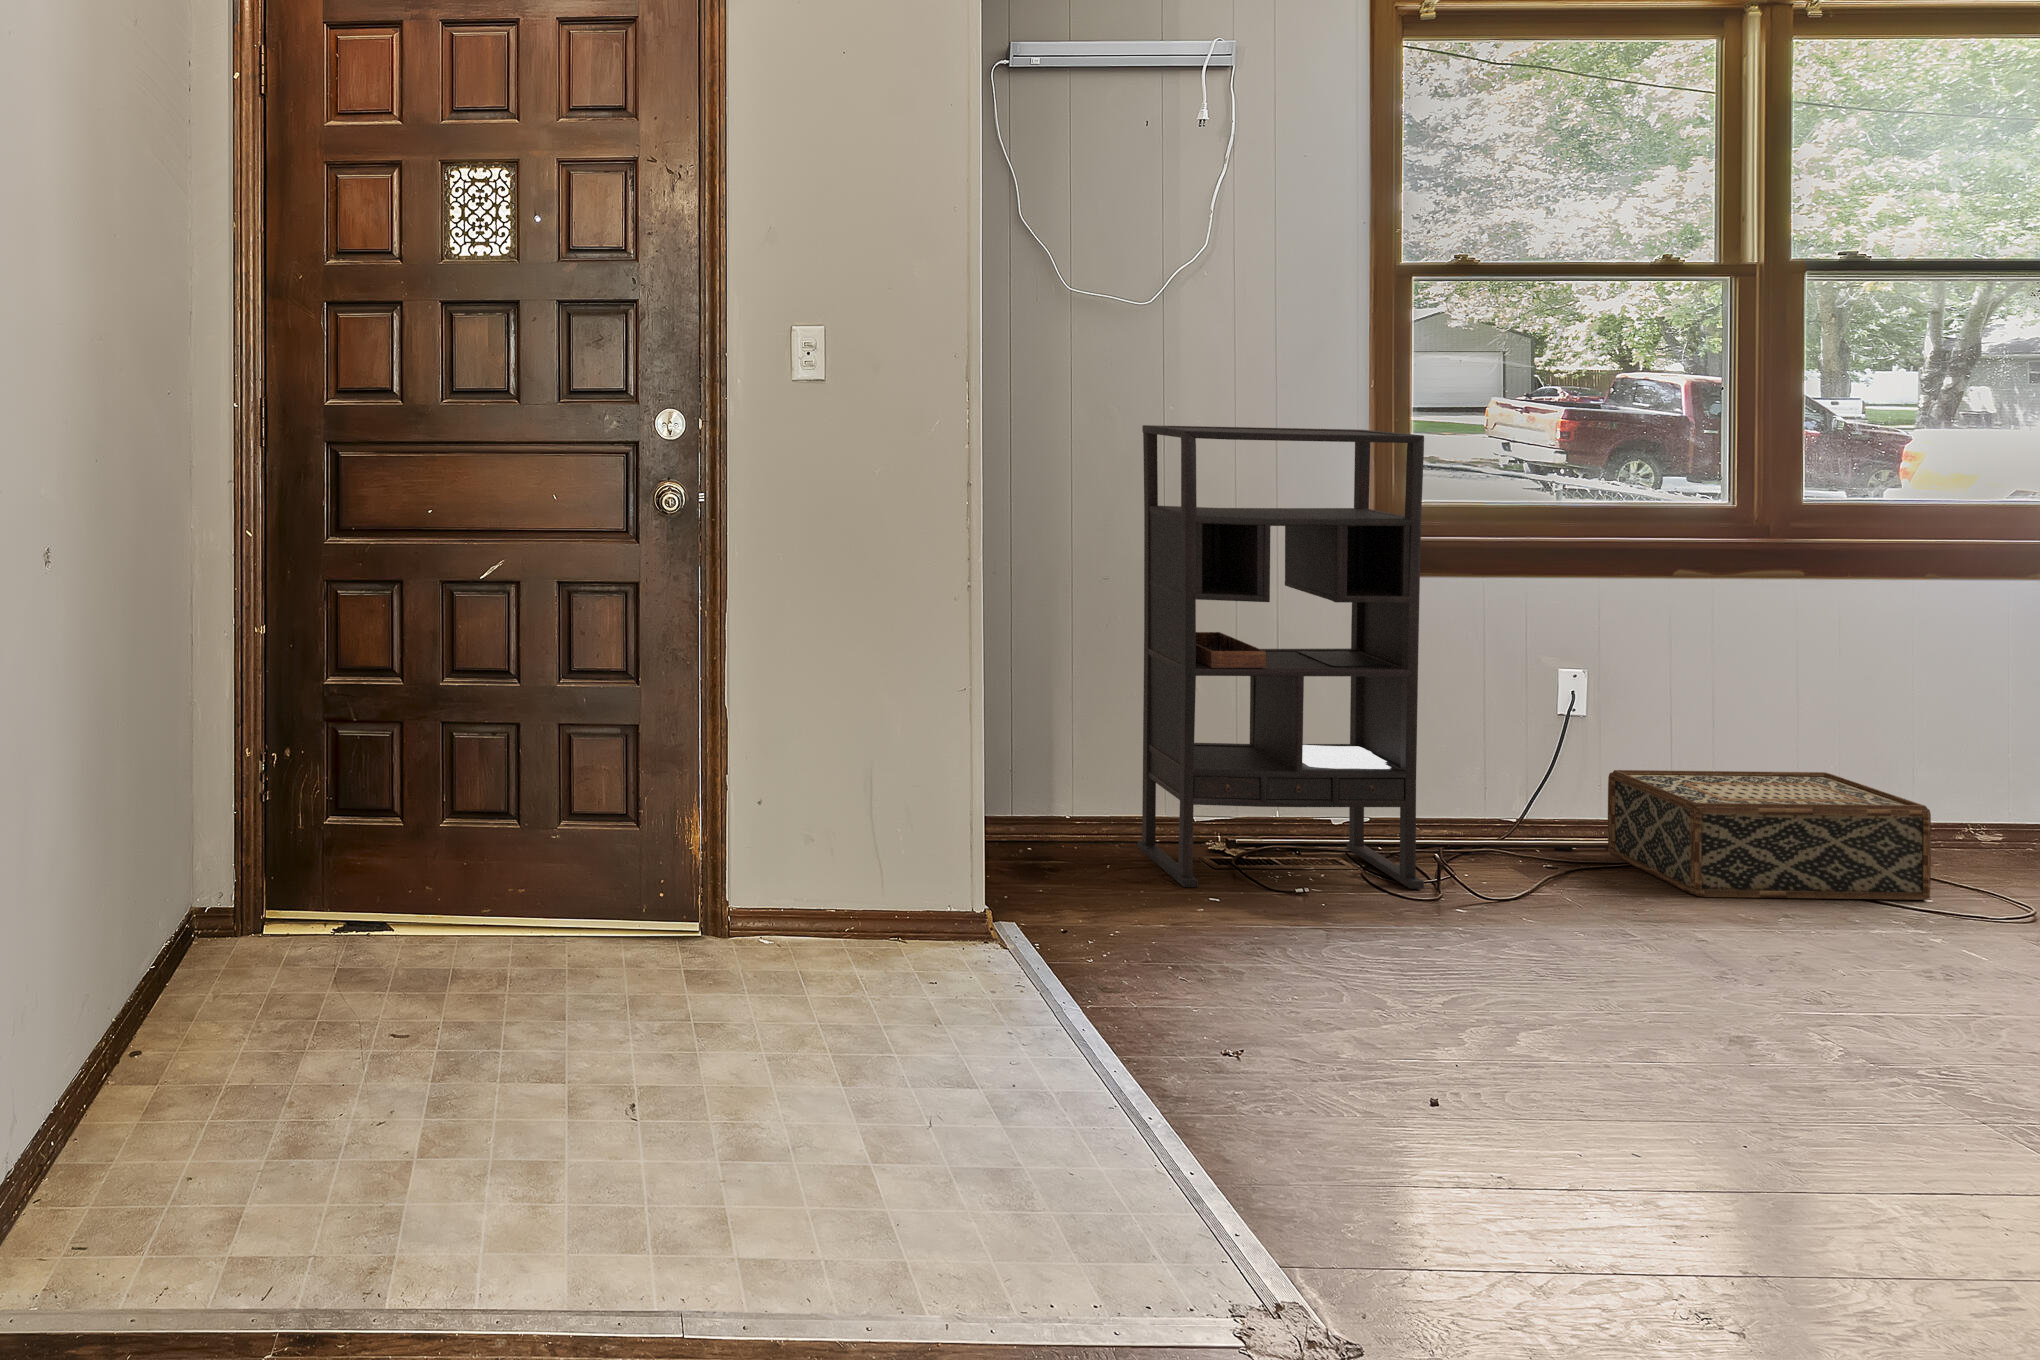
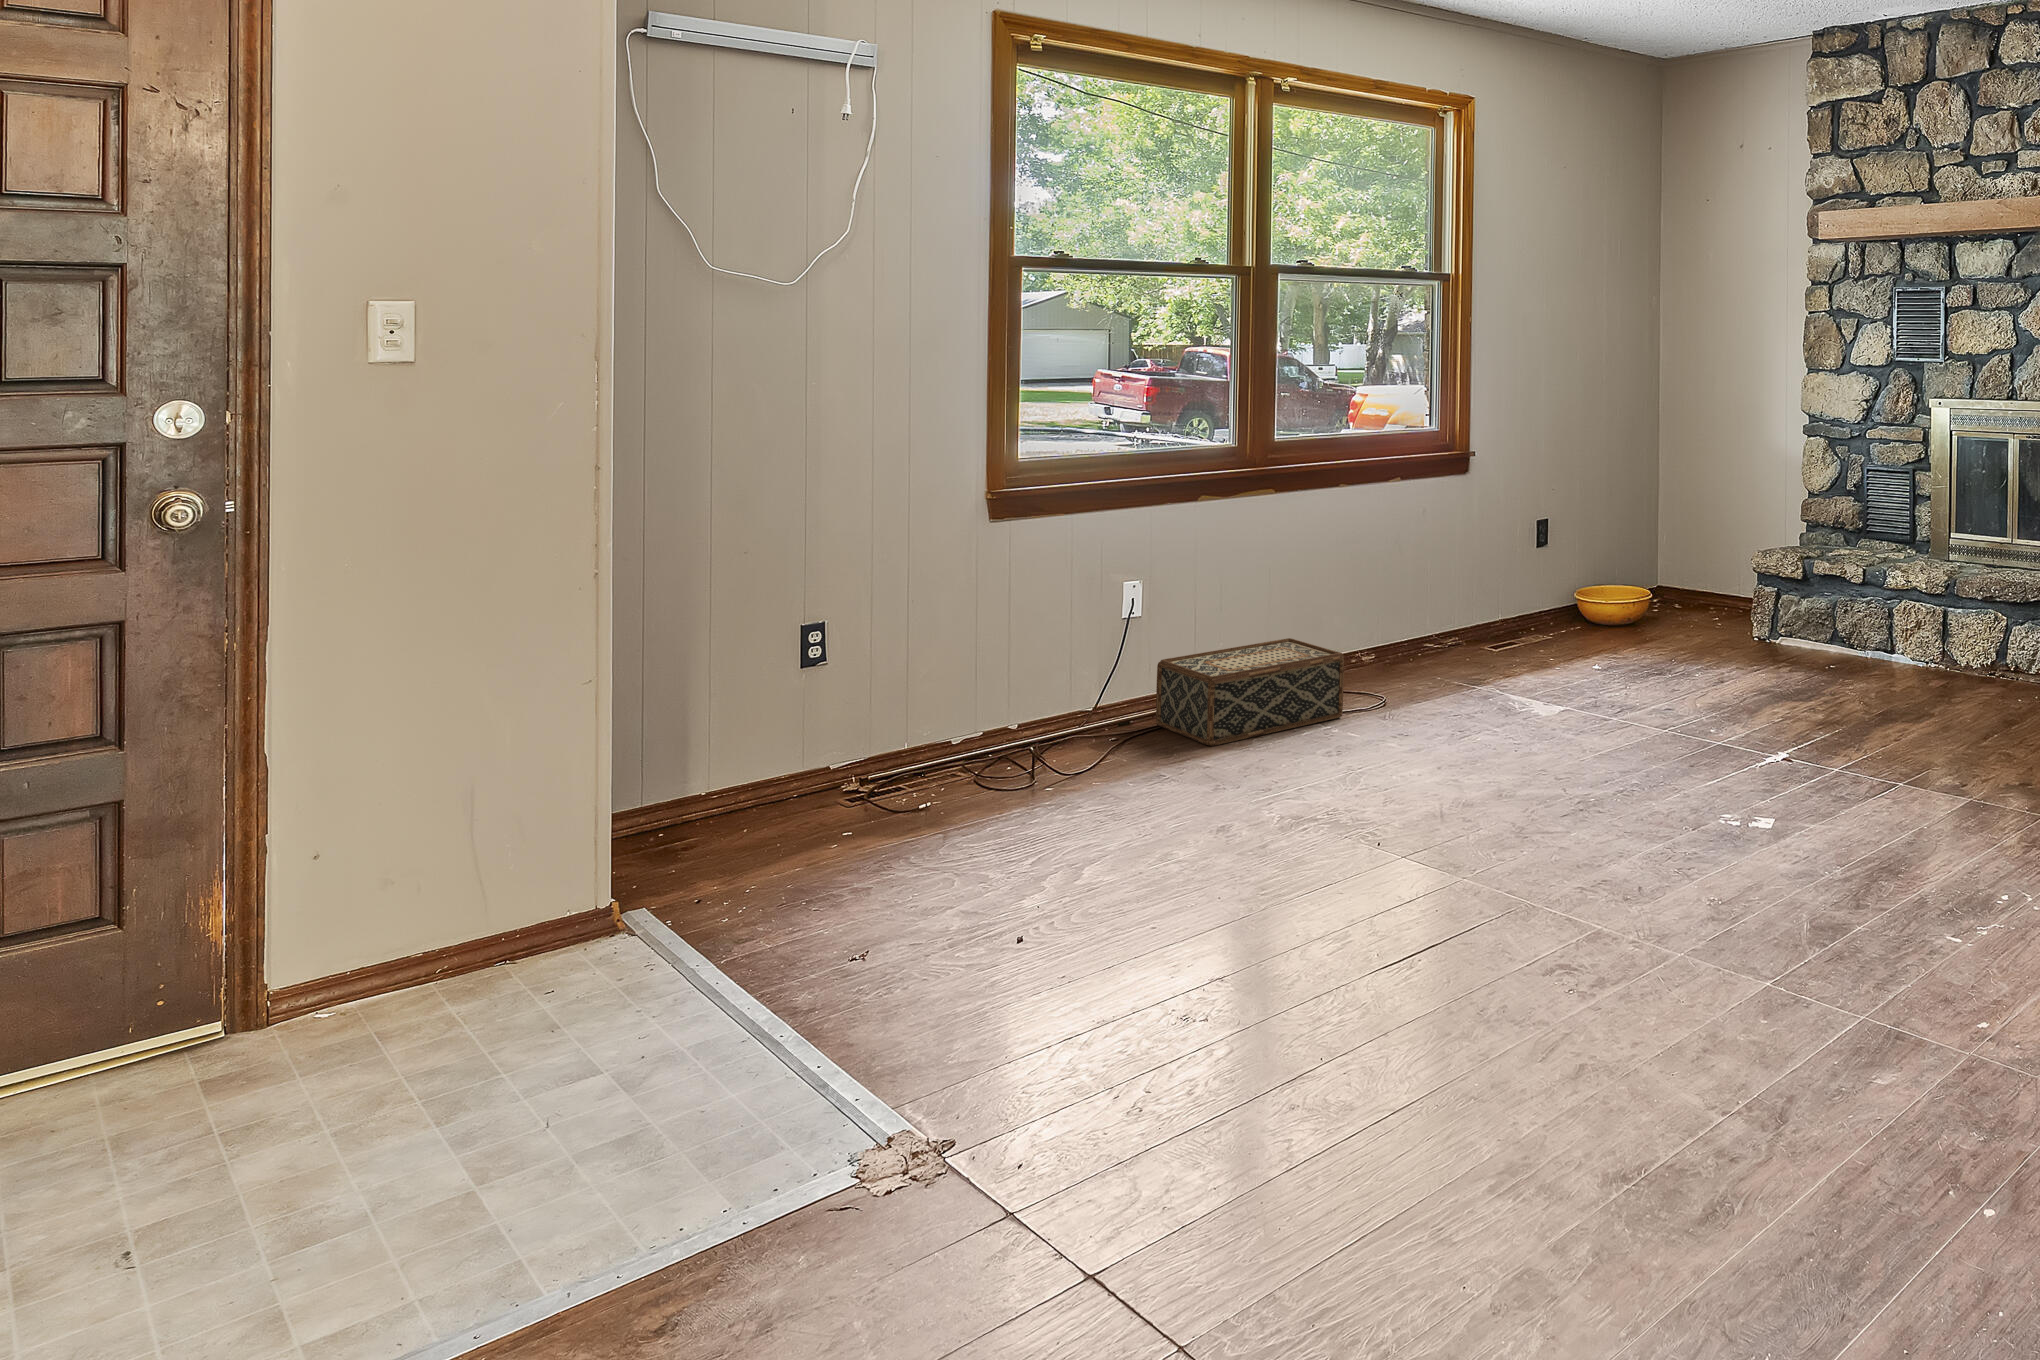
bookshelf: present [1138,425,1424,889] -> none [774,399,1031,832]

